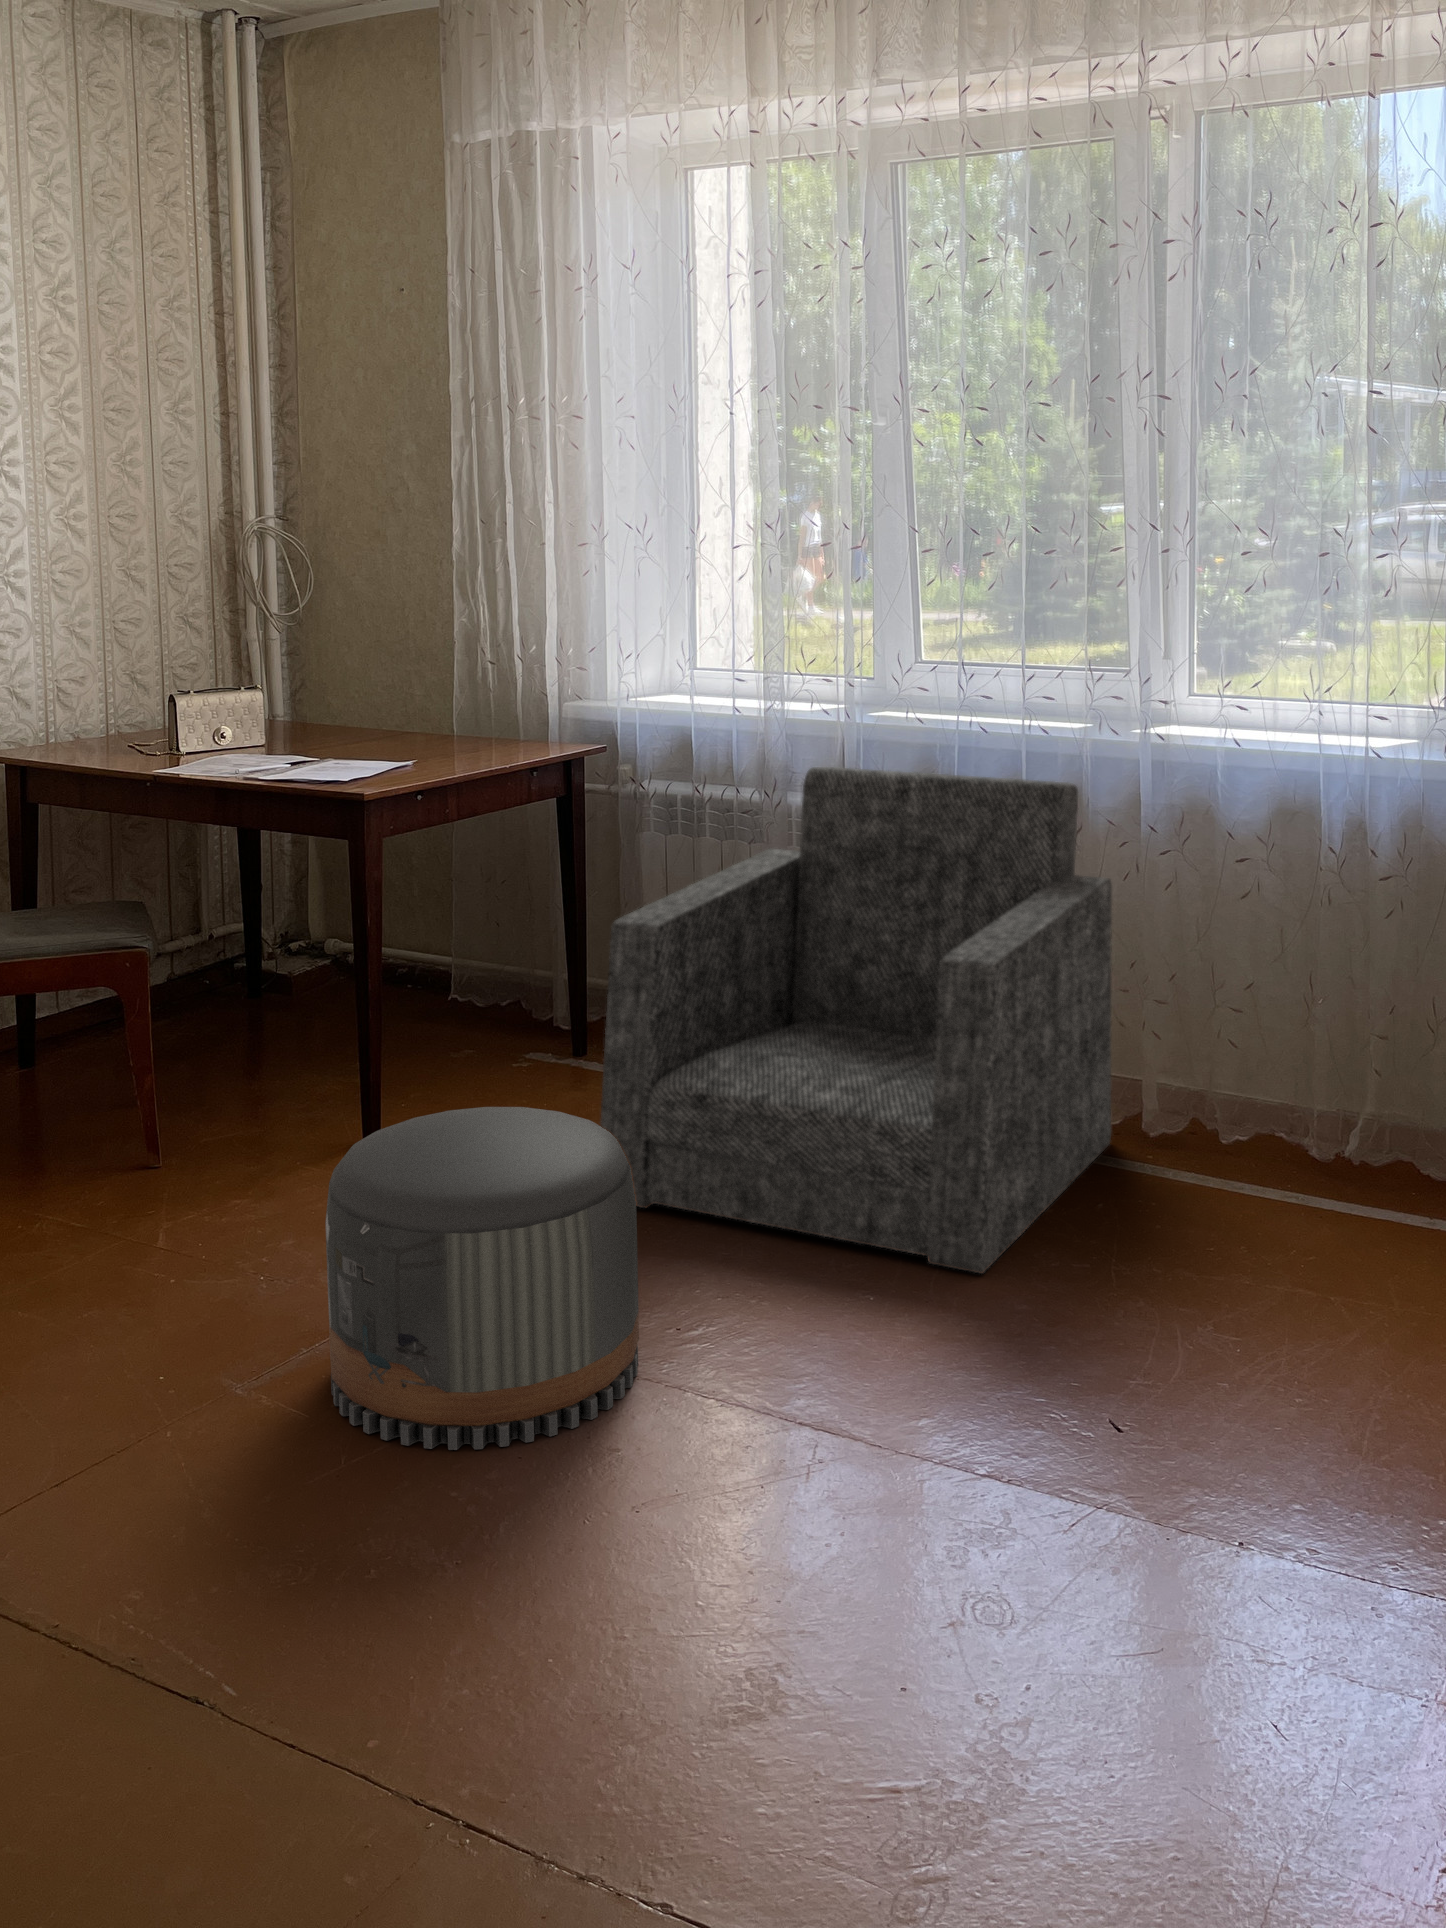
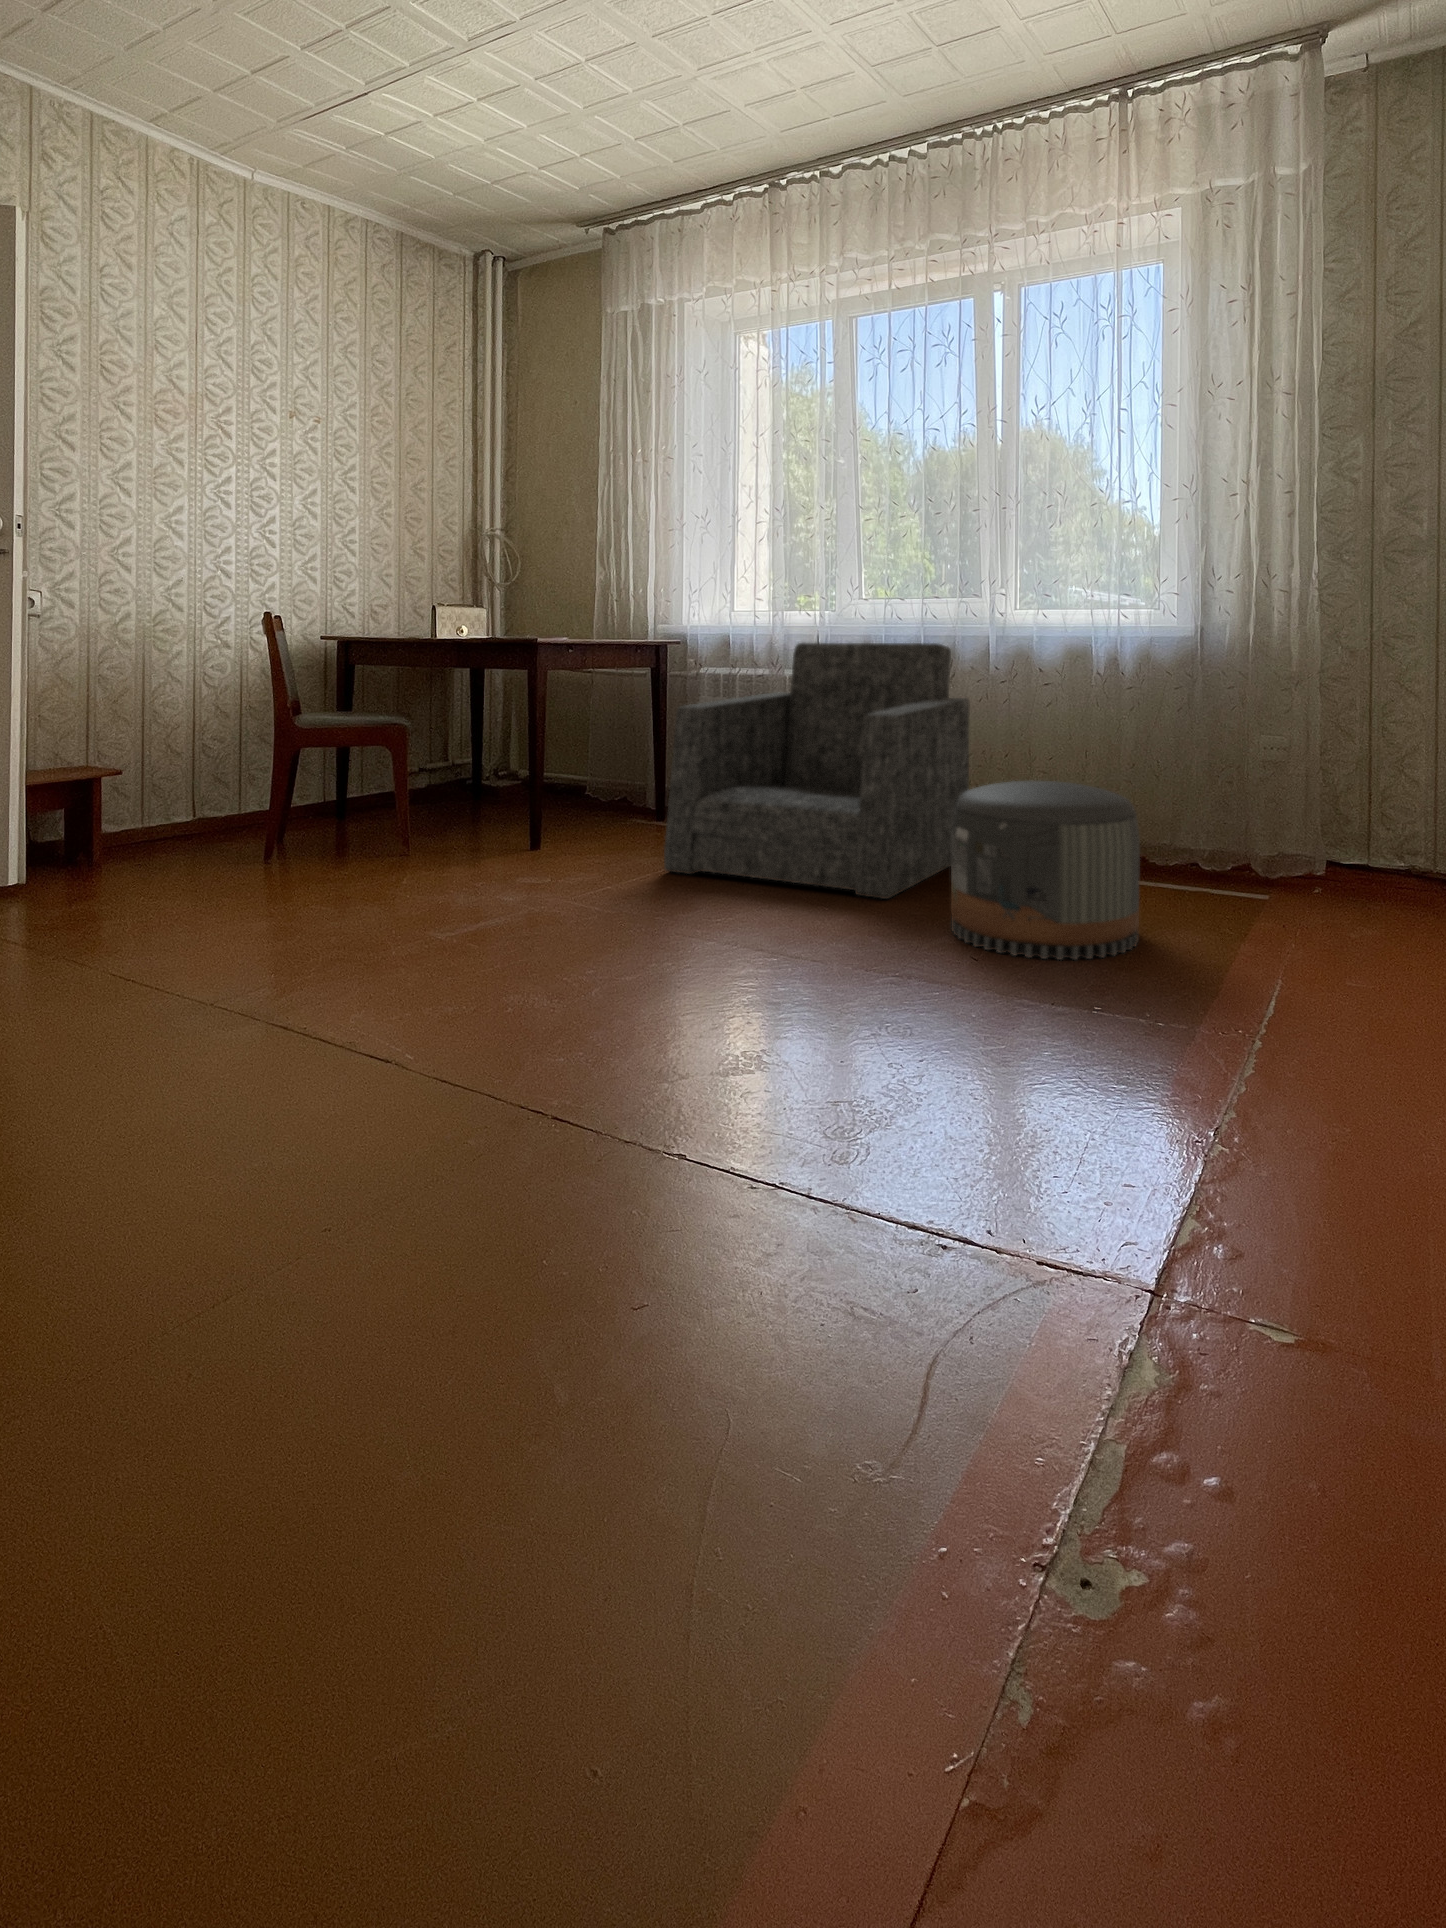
pouf: present [325,1107,639,1450] -> present [951,781,1140,960]

